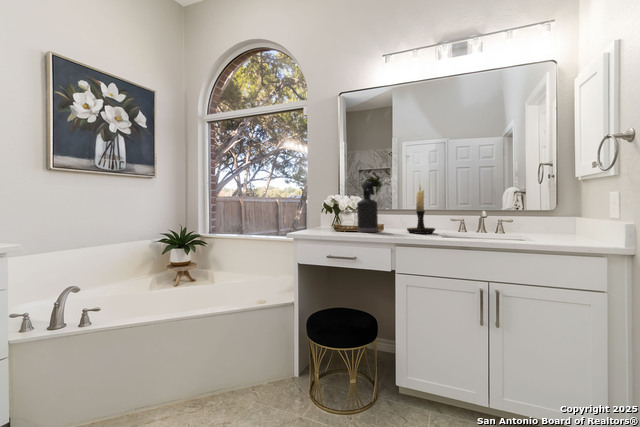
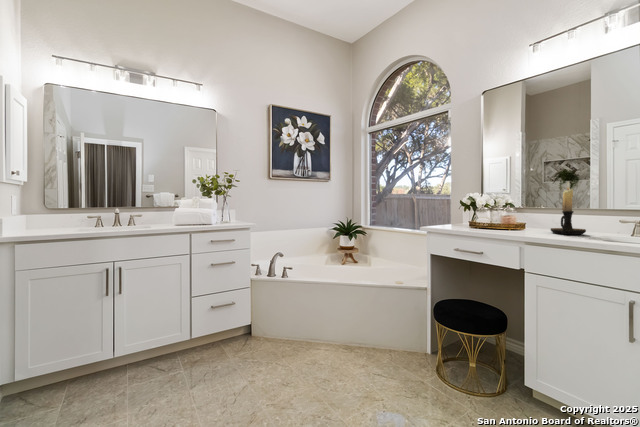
spray bottle: present [357,182,378,232] -> none [493,182,516,230]

